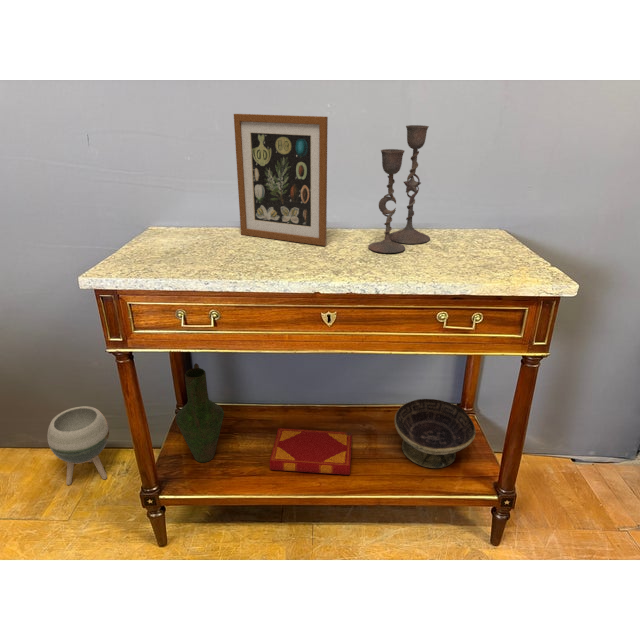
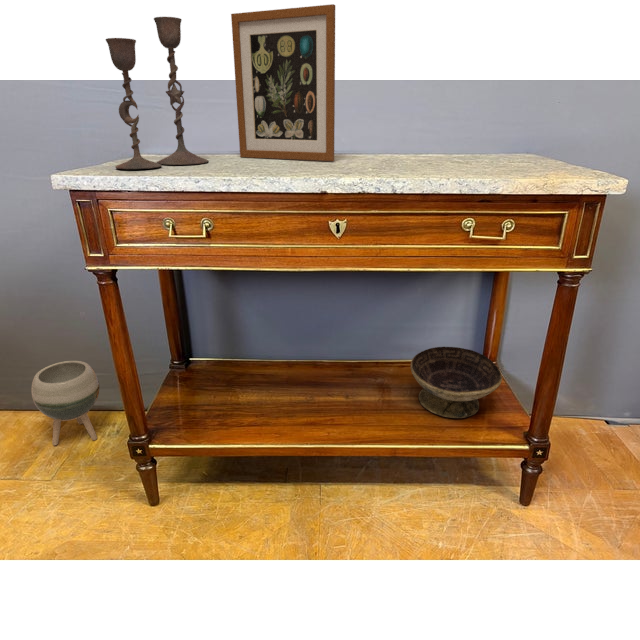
candlestick: present [368,125,430,253] -> present [106,17,209,169]
vase: present [175,363,224,462] -> none [168,301,222,413]
hardback book: present [270,428,352,475] -> none [272,379,363,425]

